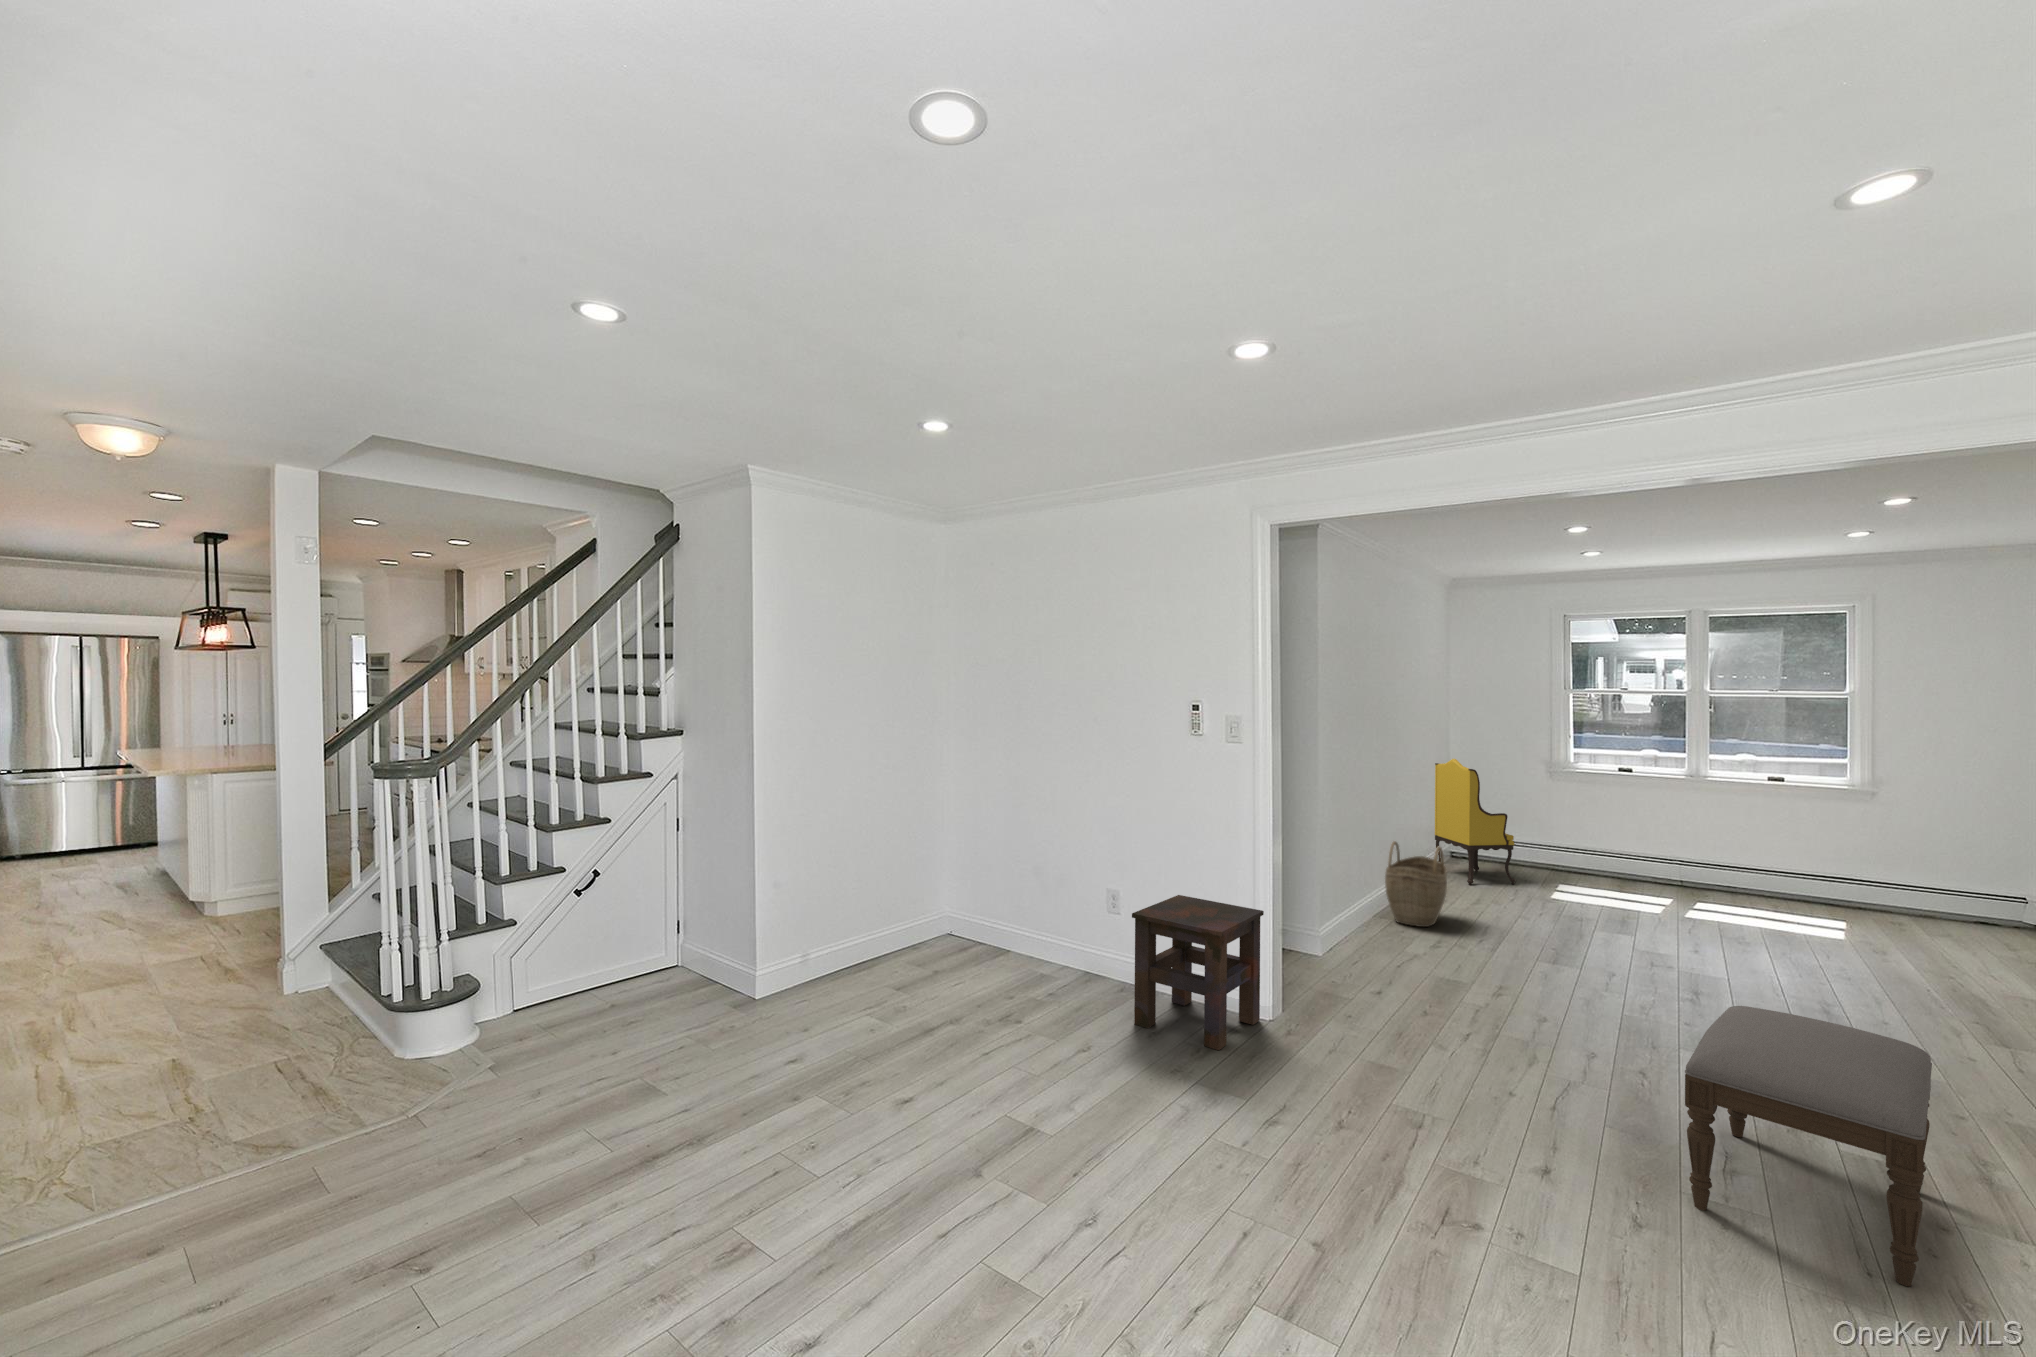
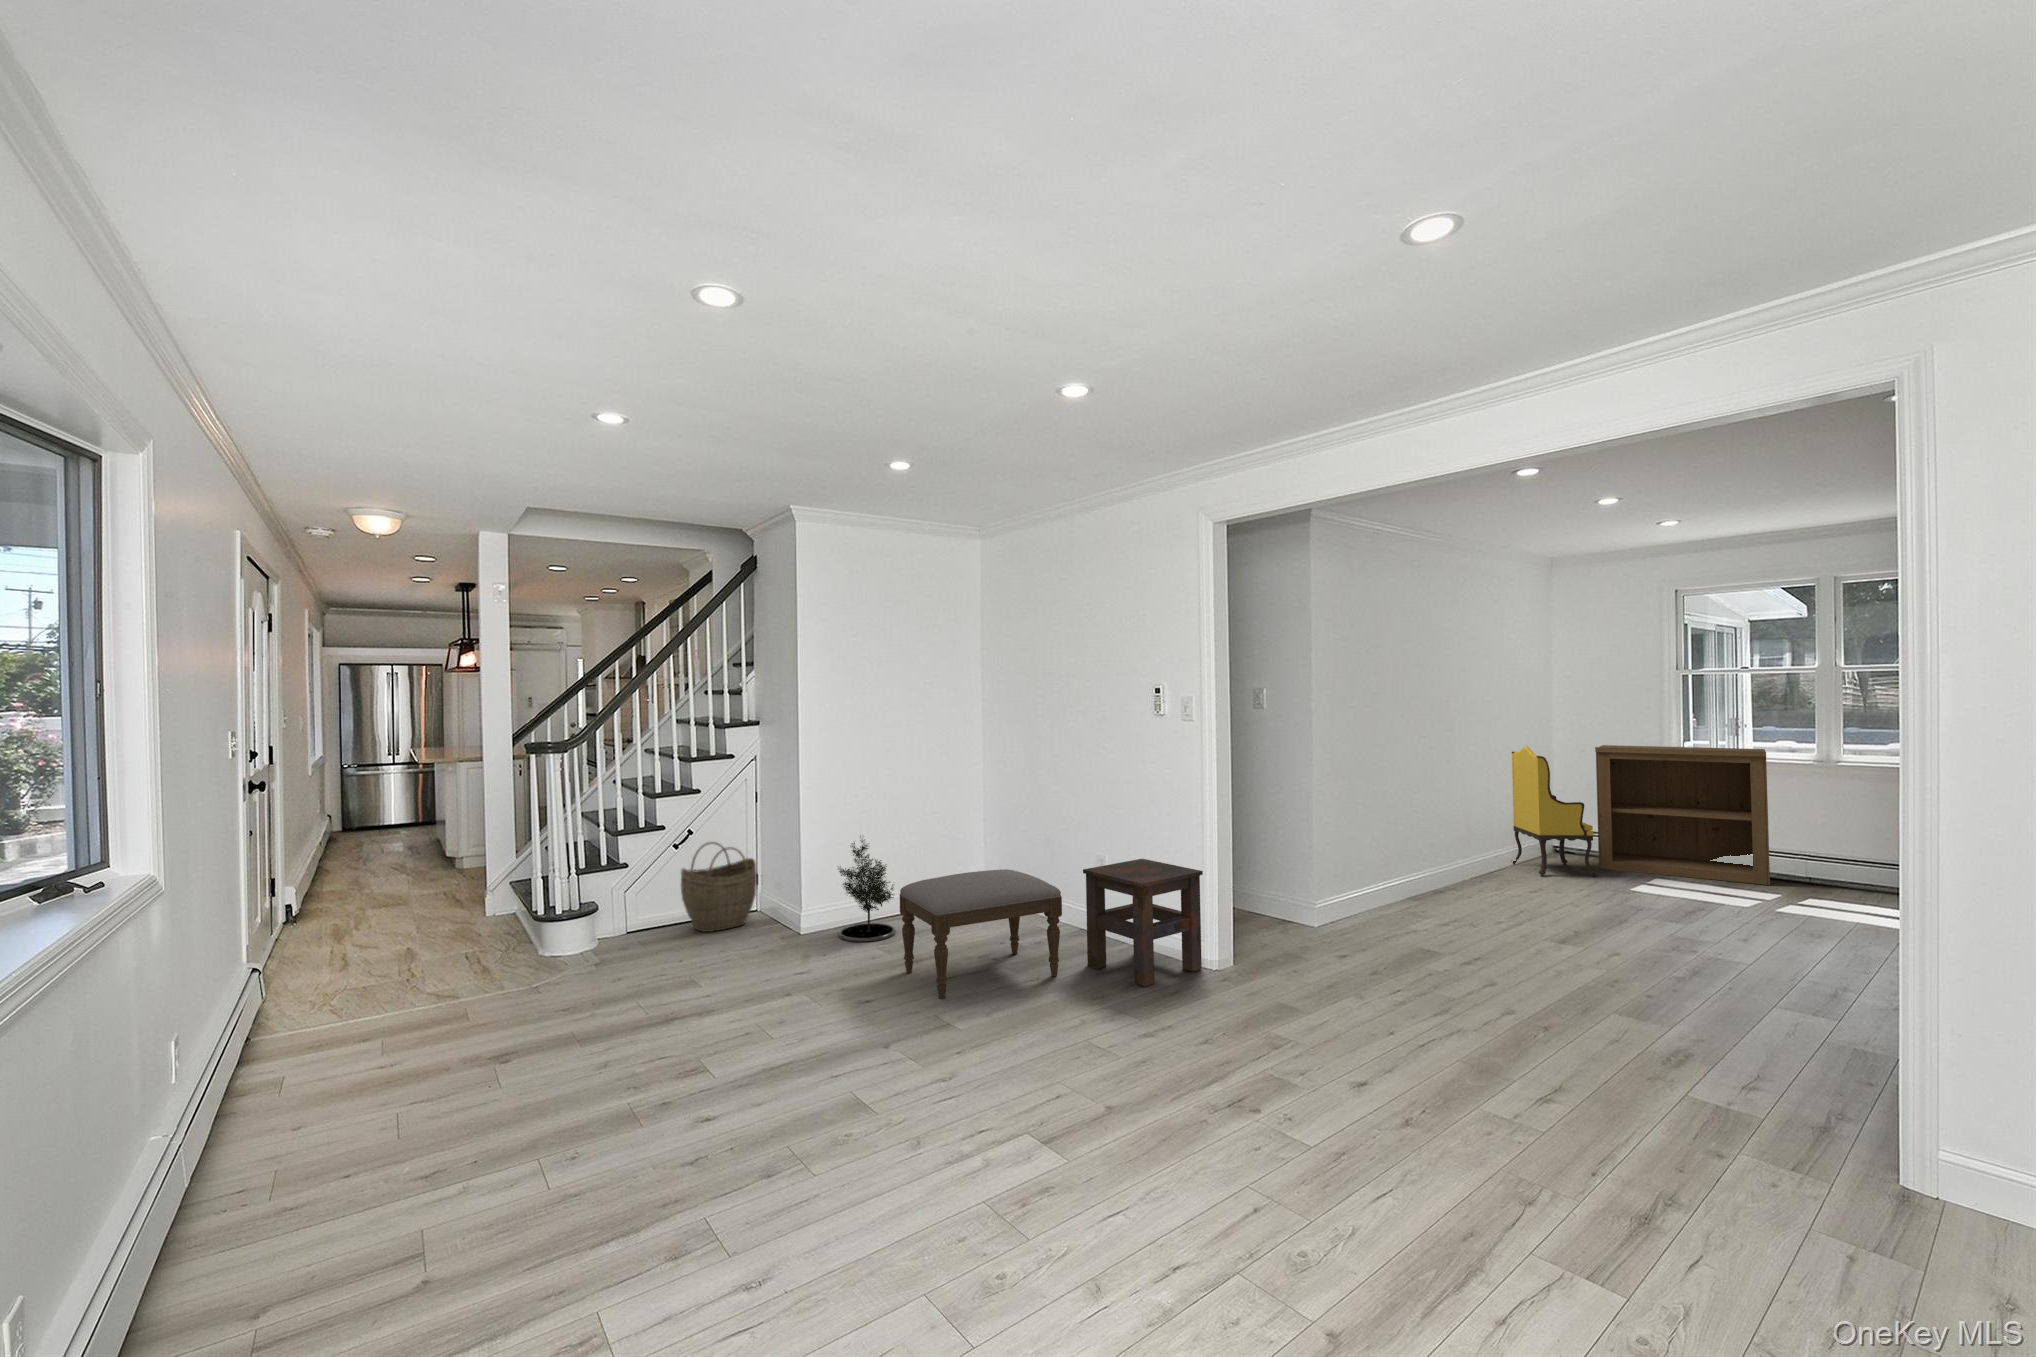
bookshelf: none [1503,757,1660,888] -> present [1595,745,1770,885]
woven basket: present [1385,841,1447,927] -> present [681,842,757,932]
potted tree: none [808,874,885,1007] -> present [838,835,895,942]
ottoman: present [1685,1006,1932,1286] -> present [900,869,1062,999]

